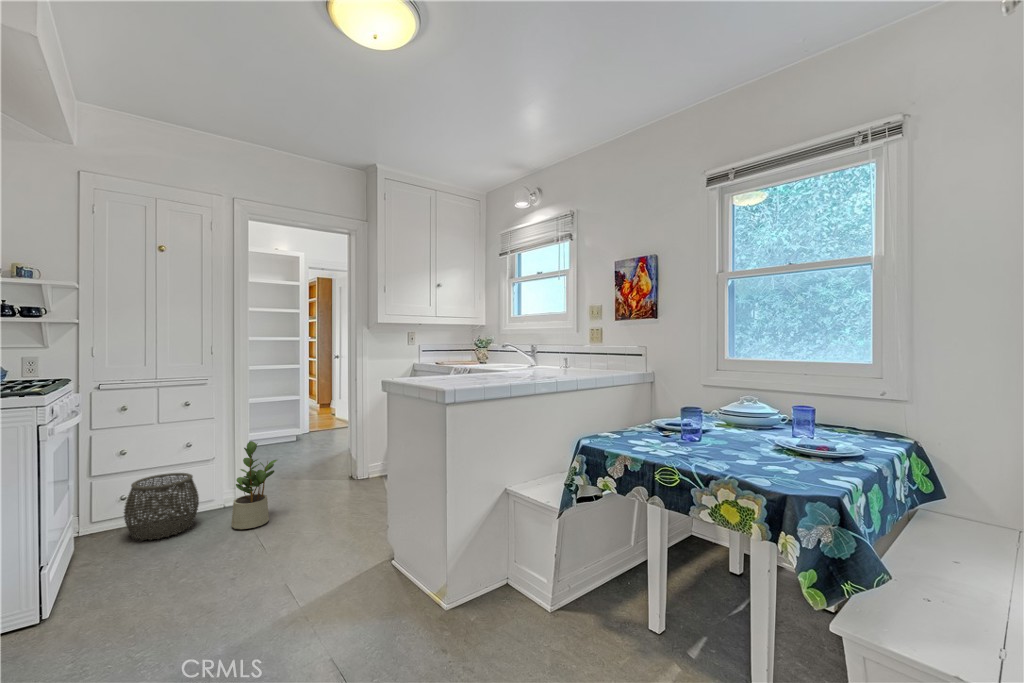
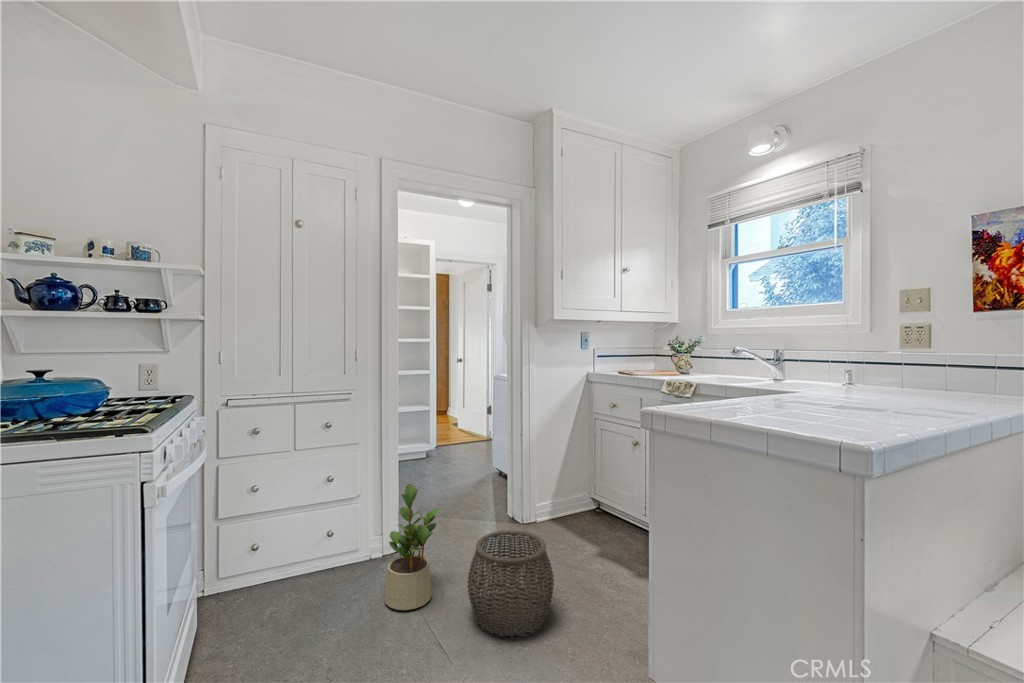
woven basket: present [124,473,199,540] -> present [467,530,554,637]

